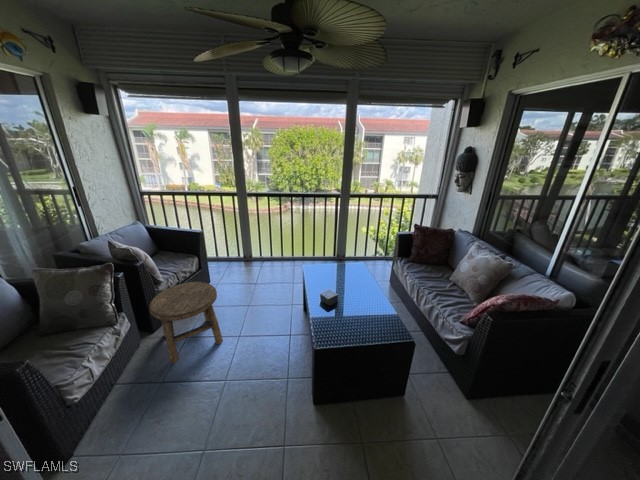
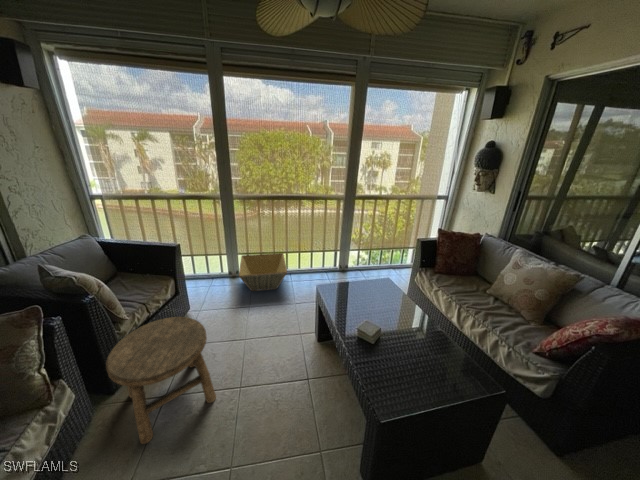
basket: none [249,243,289,273] -> present [239,253,287,291]

